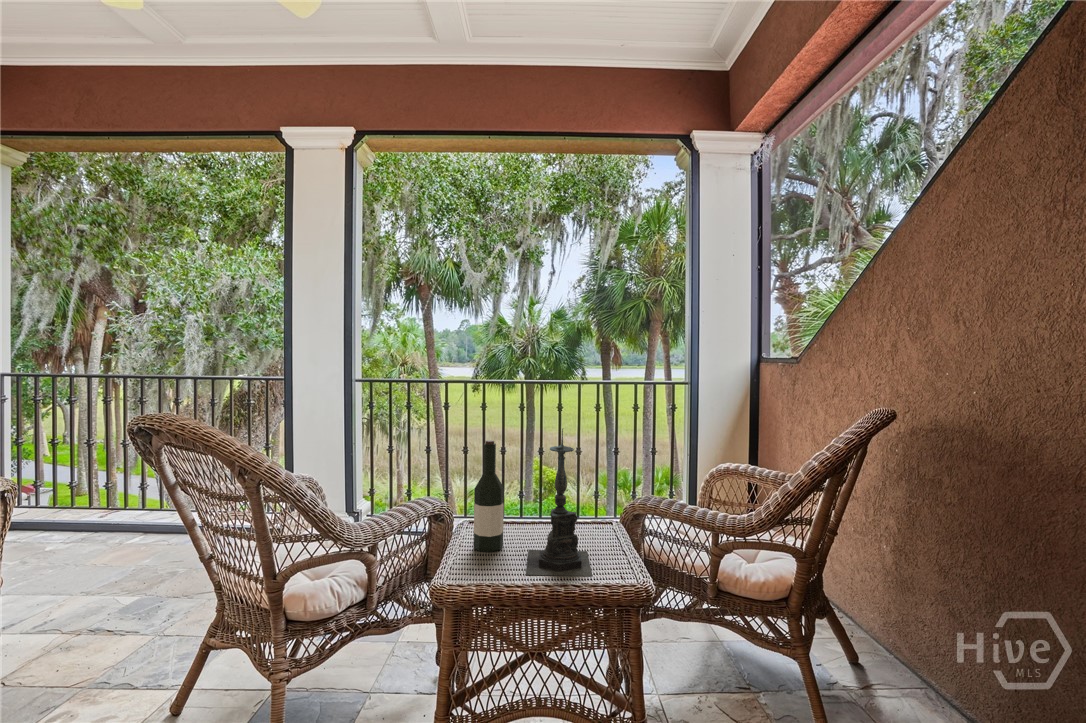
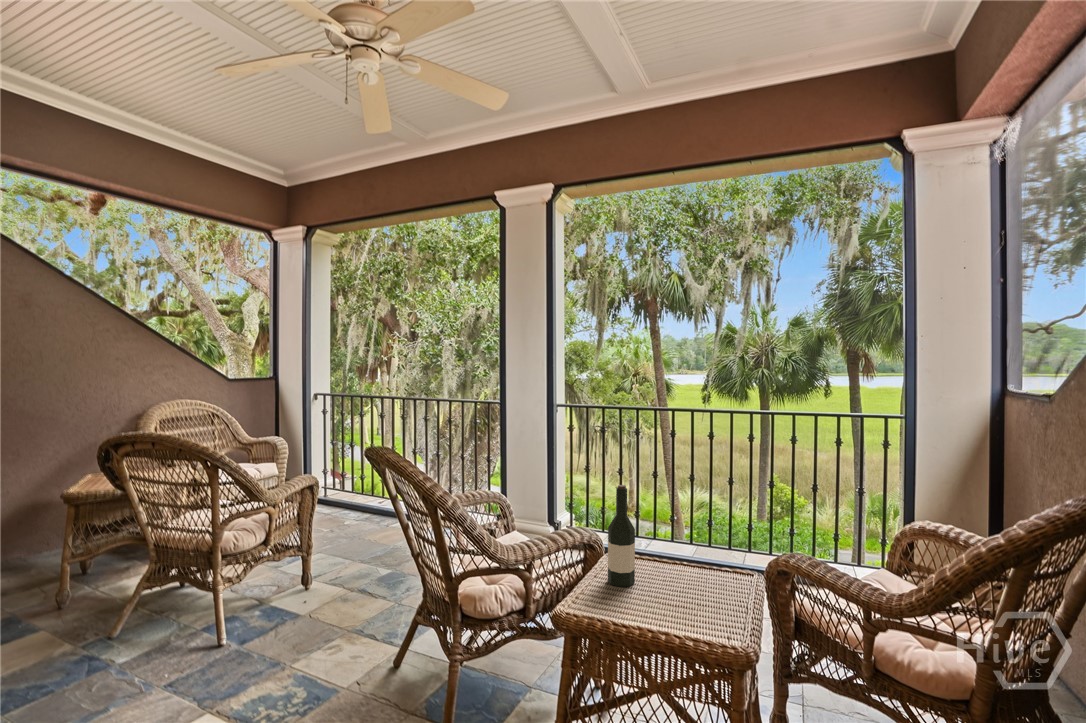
candle holder: present [526,429,592,576] -> none [638,483,711,629]

